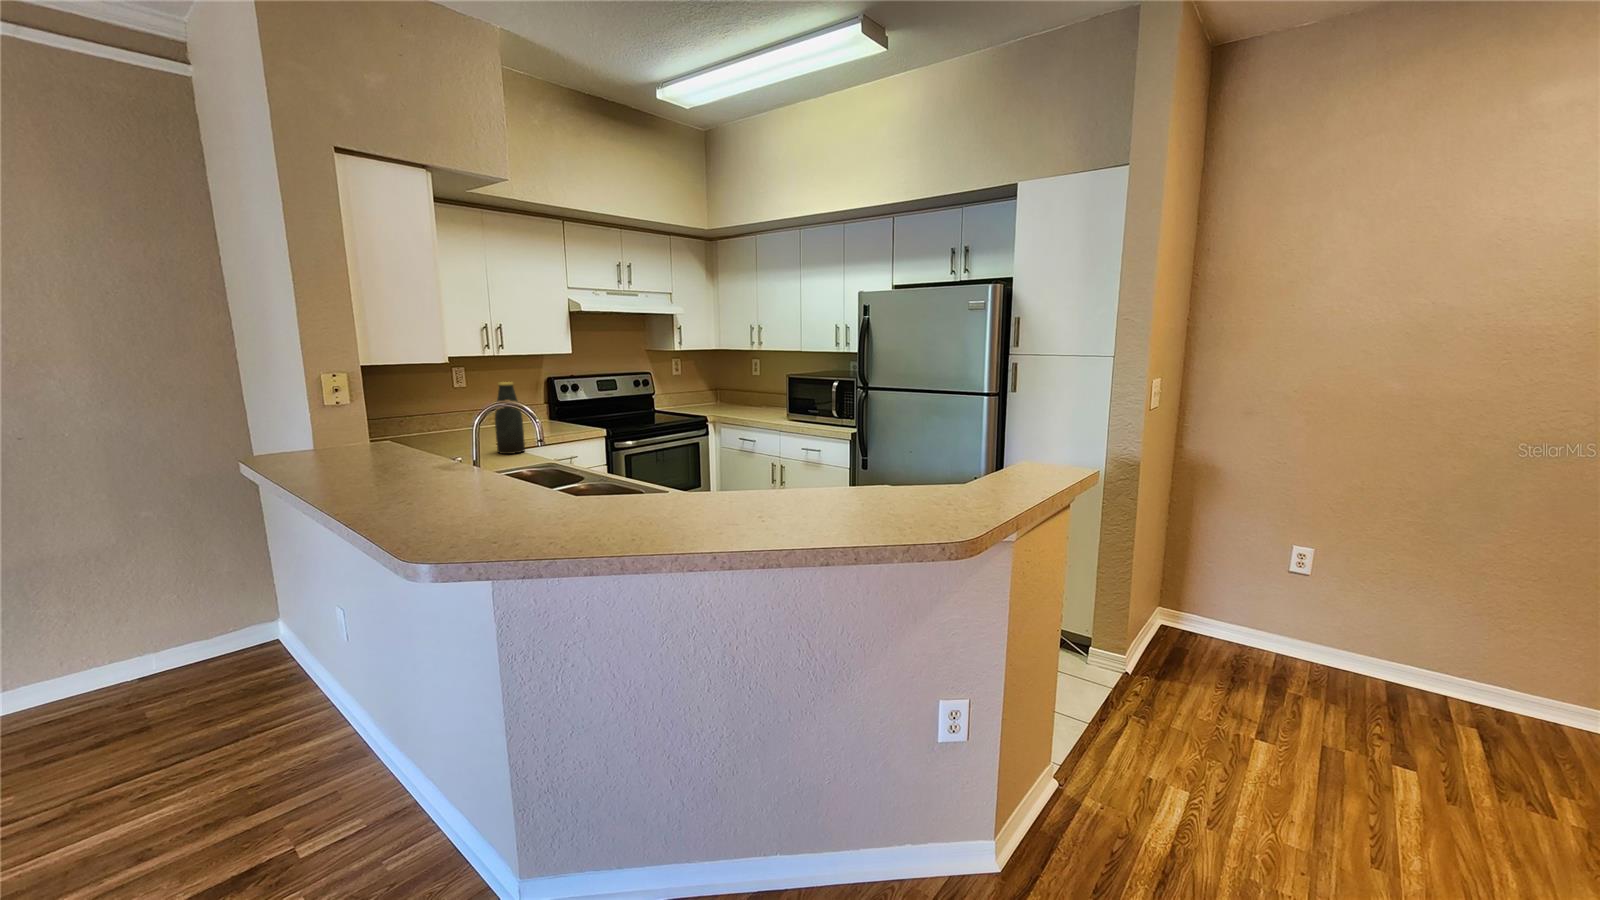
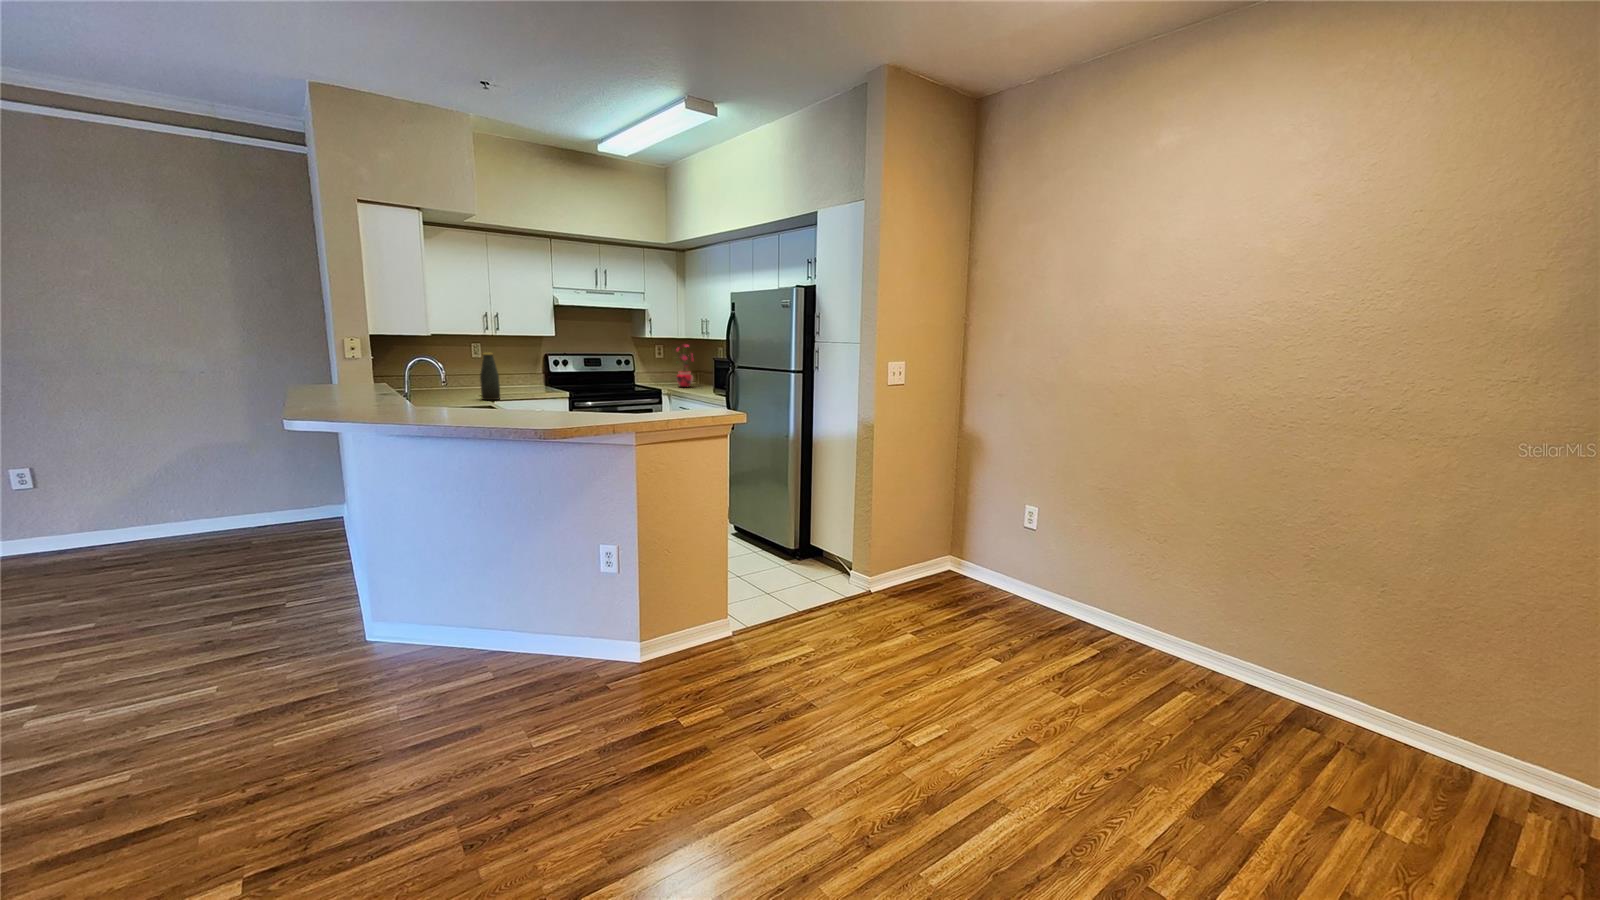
potted plant: none [709,355,738,412] -> present [676,344,694,387]

